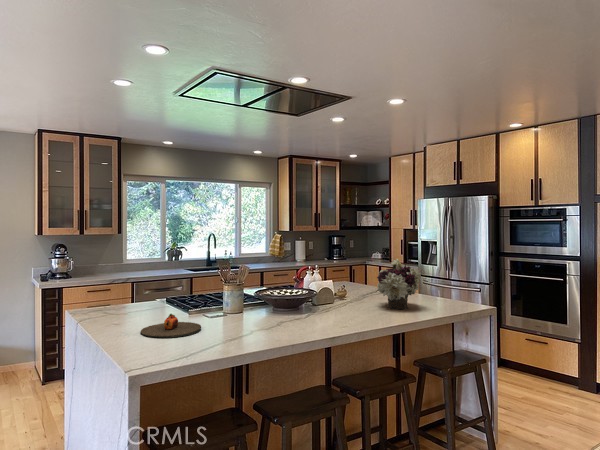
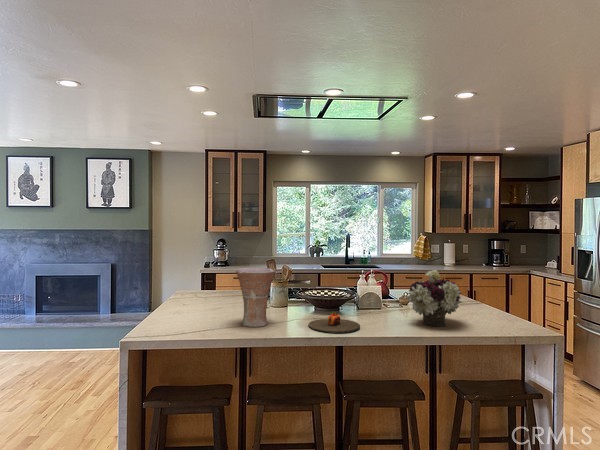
vase: none [237,267,282,333] -> present [236,267,276,327]
plate: present [141,314,201,338] -> present [308,311,360,333]

